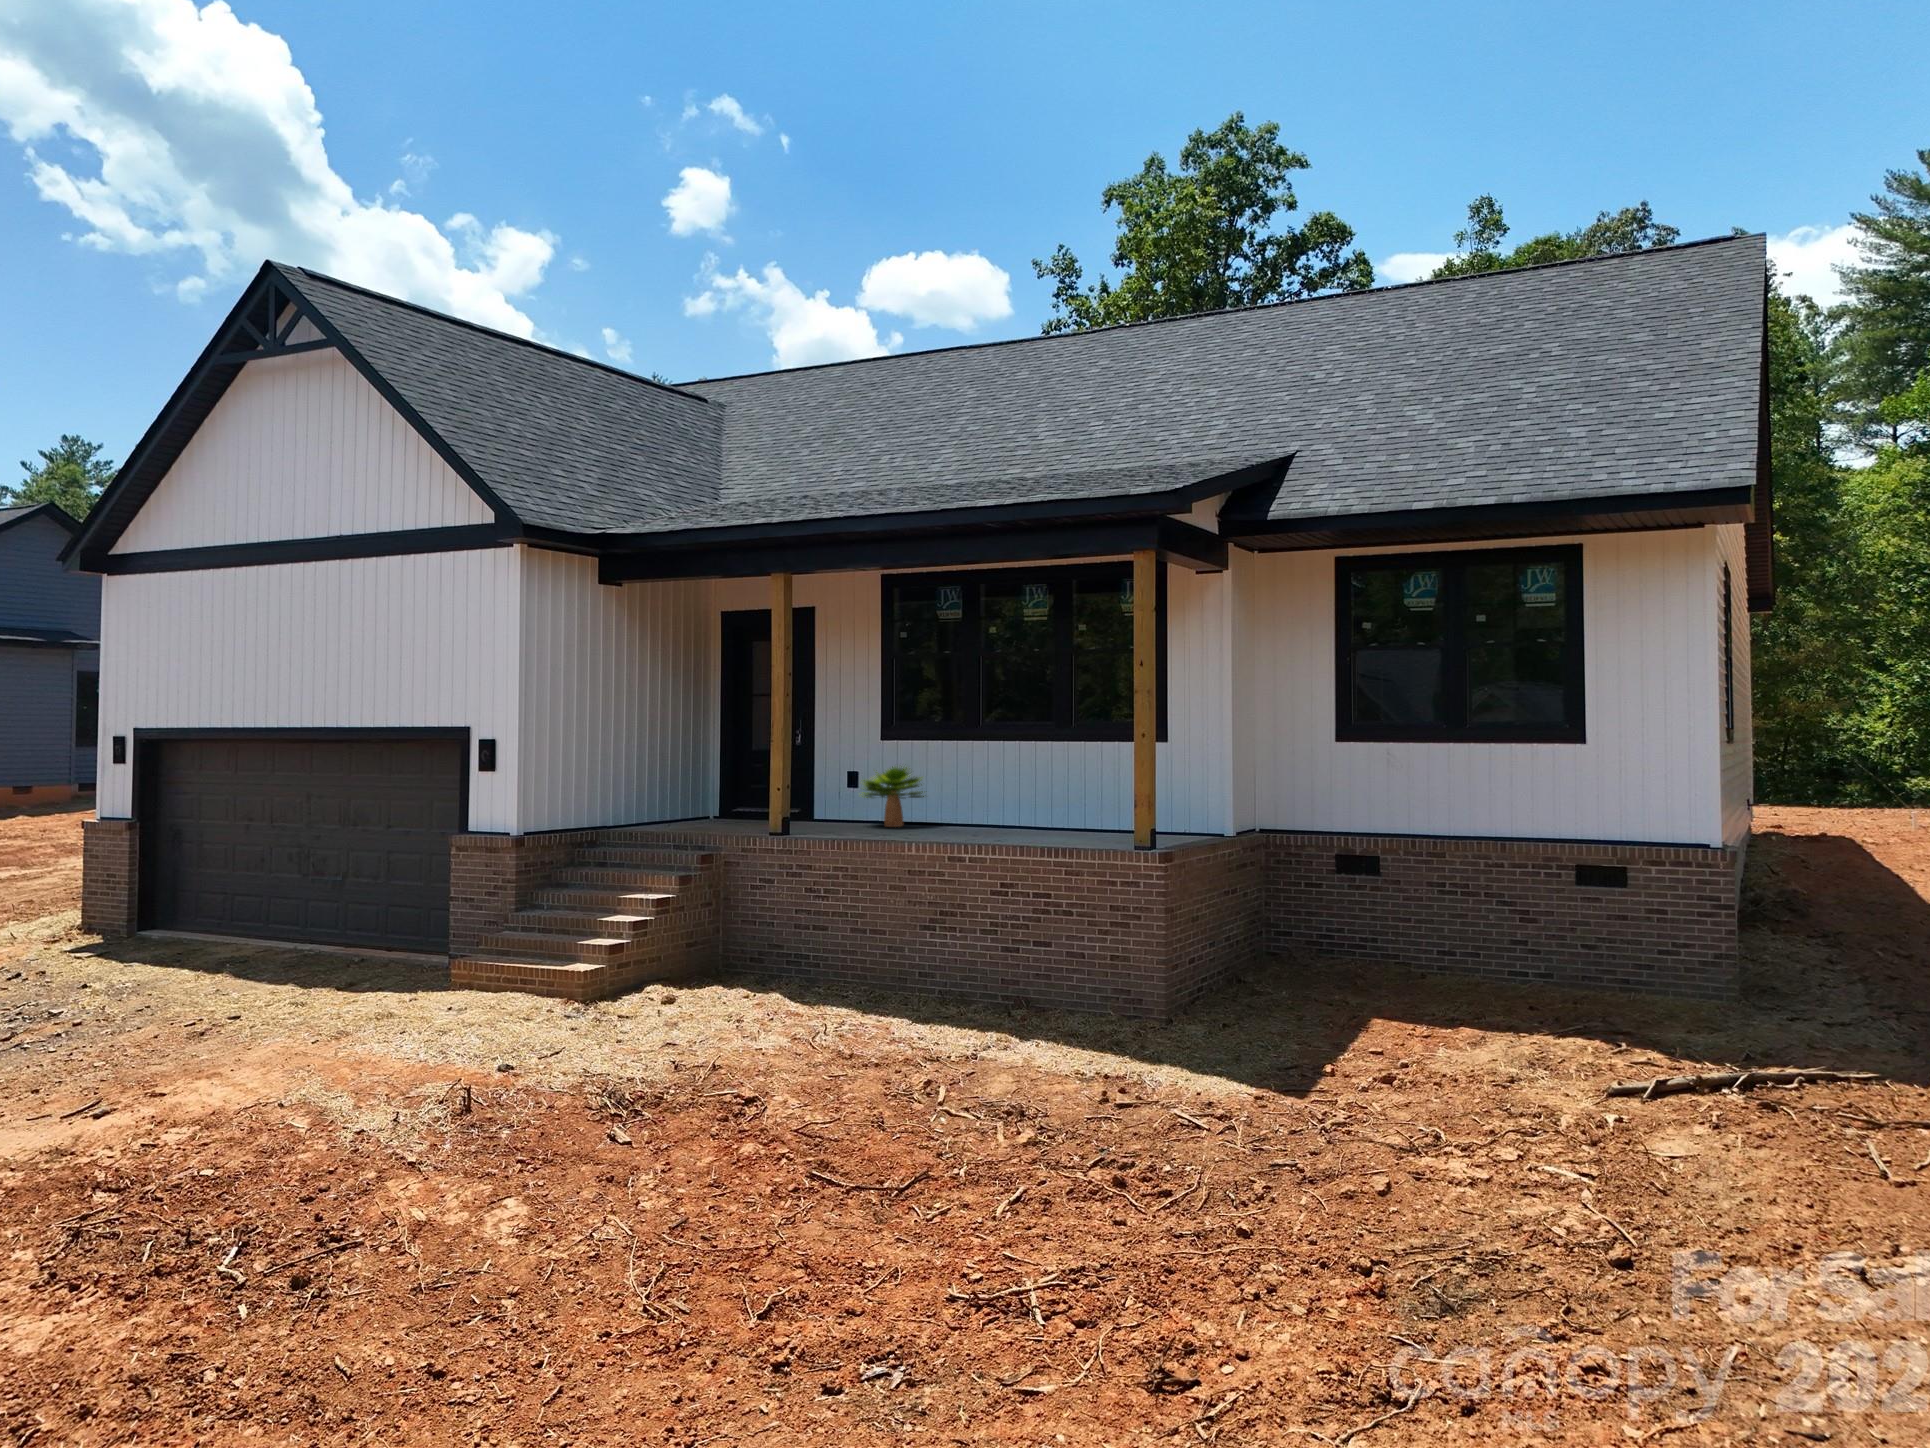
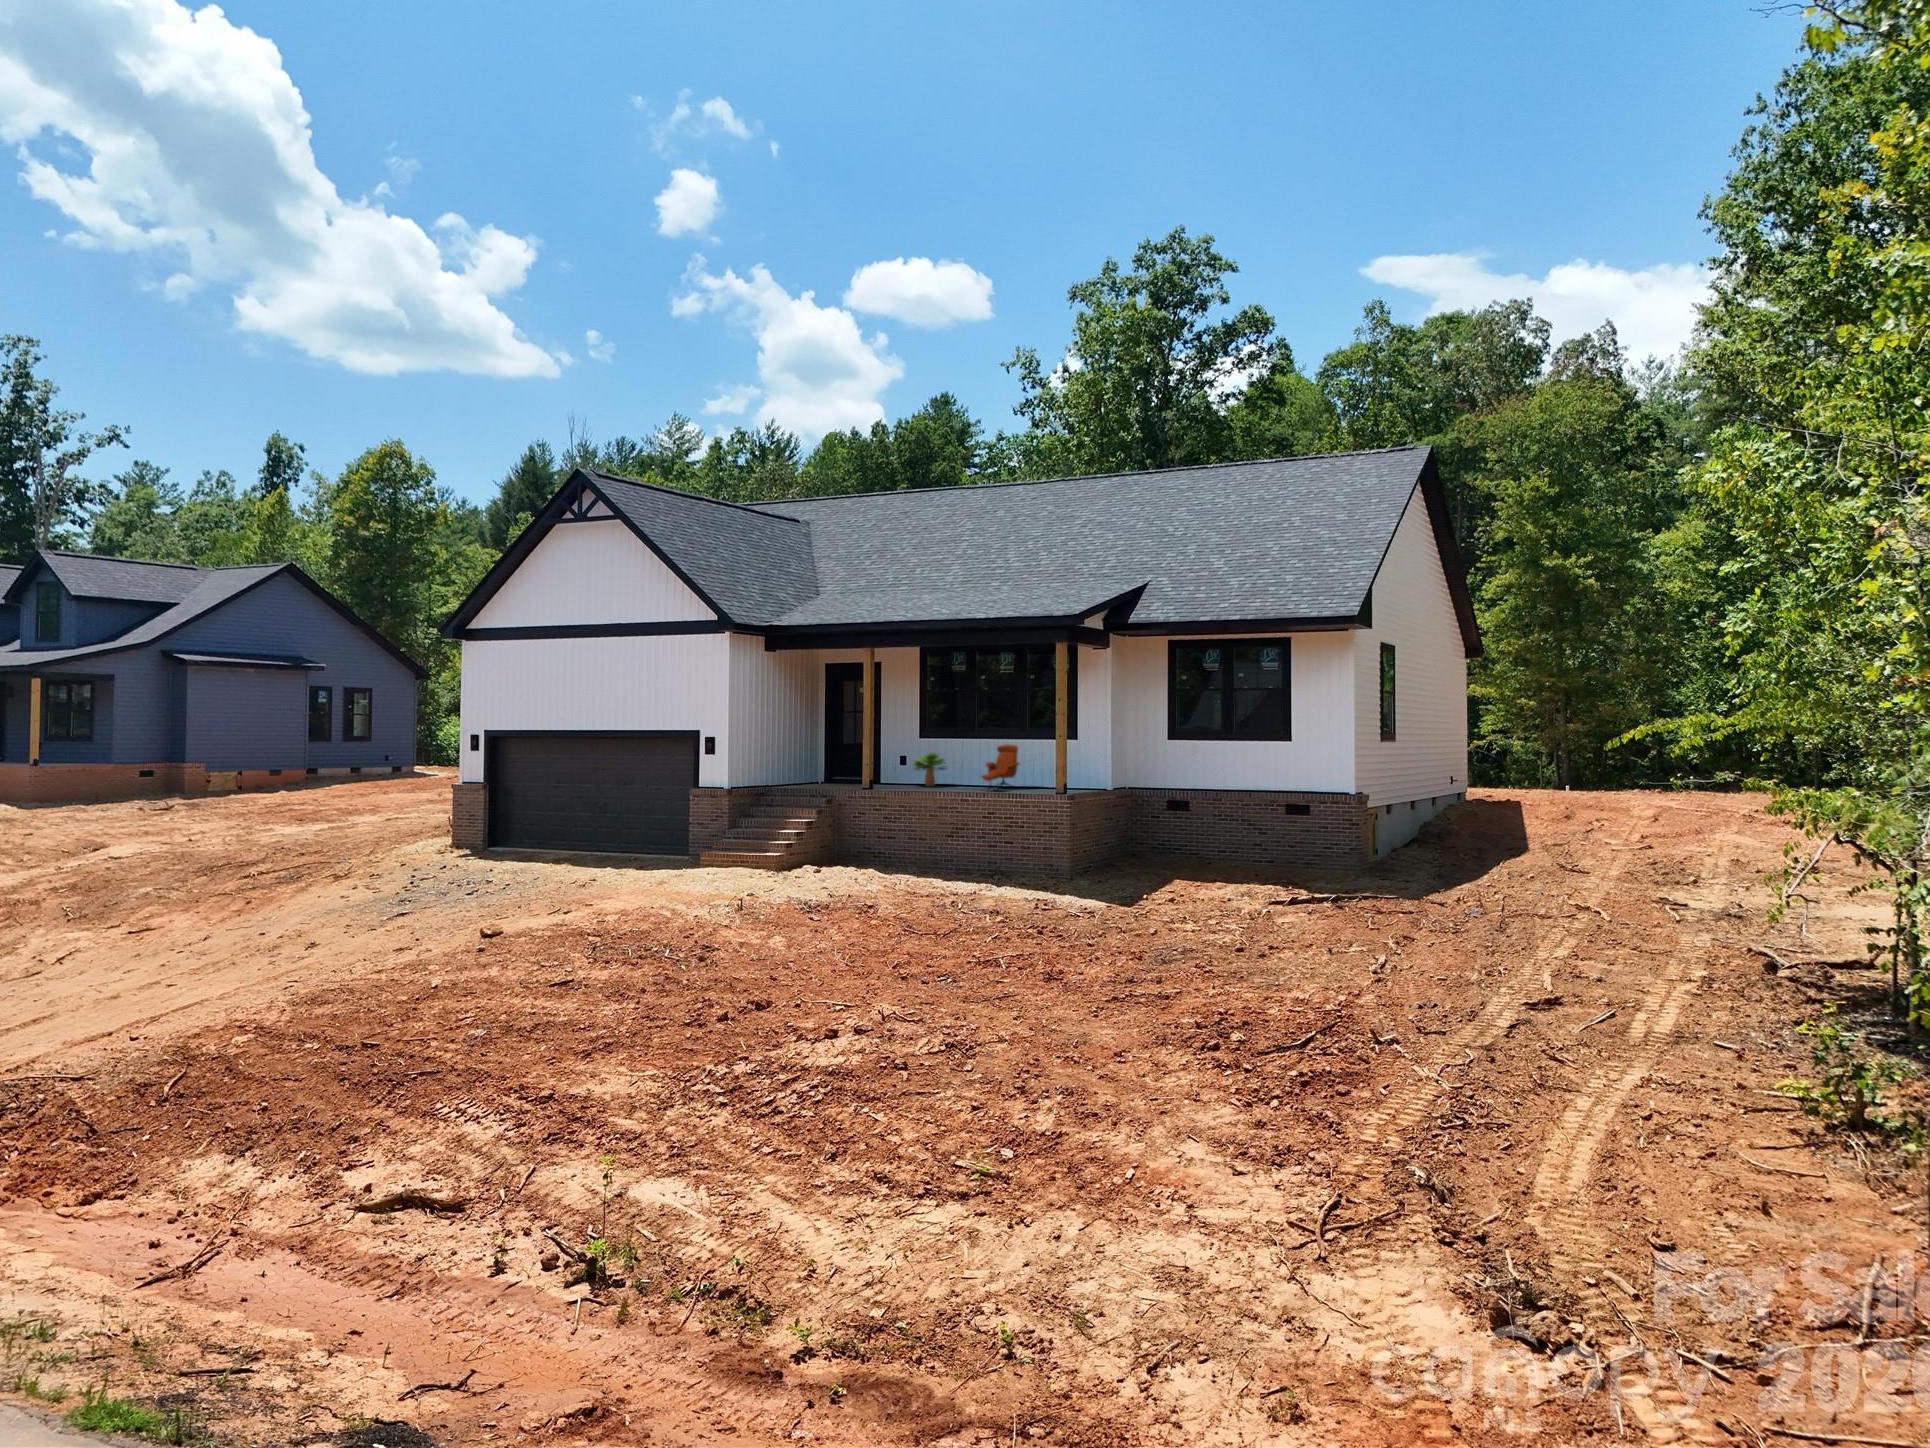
lounge chair: none [984,750,1058,838] -> present [982,745,1019,789]

